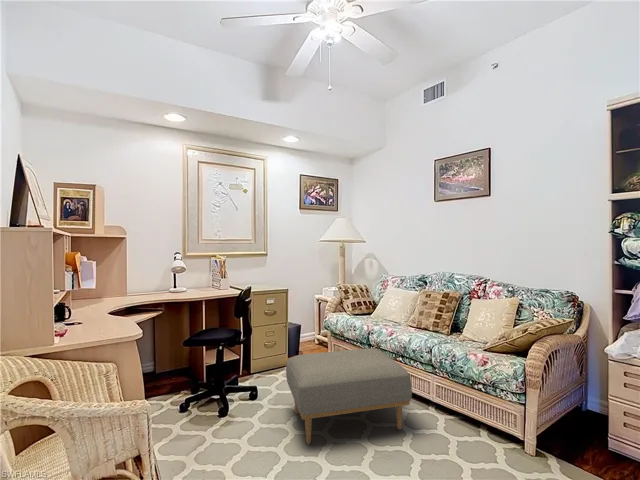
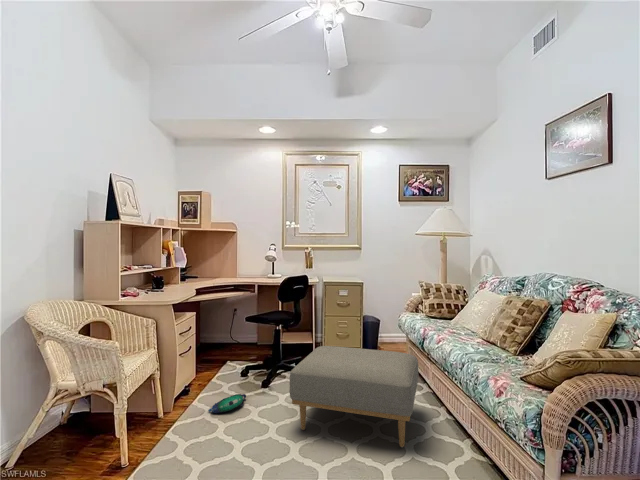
plush toy: none [186,428,221,461] -> present [208,394,246,413]

